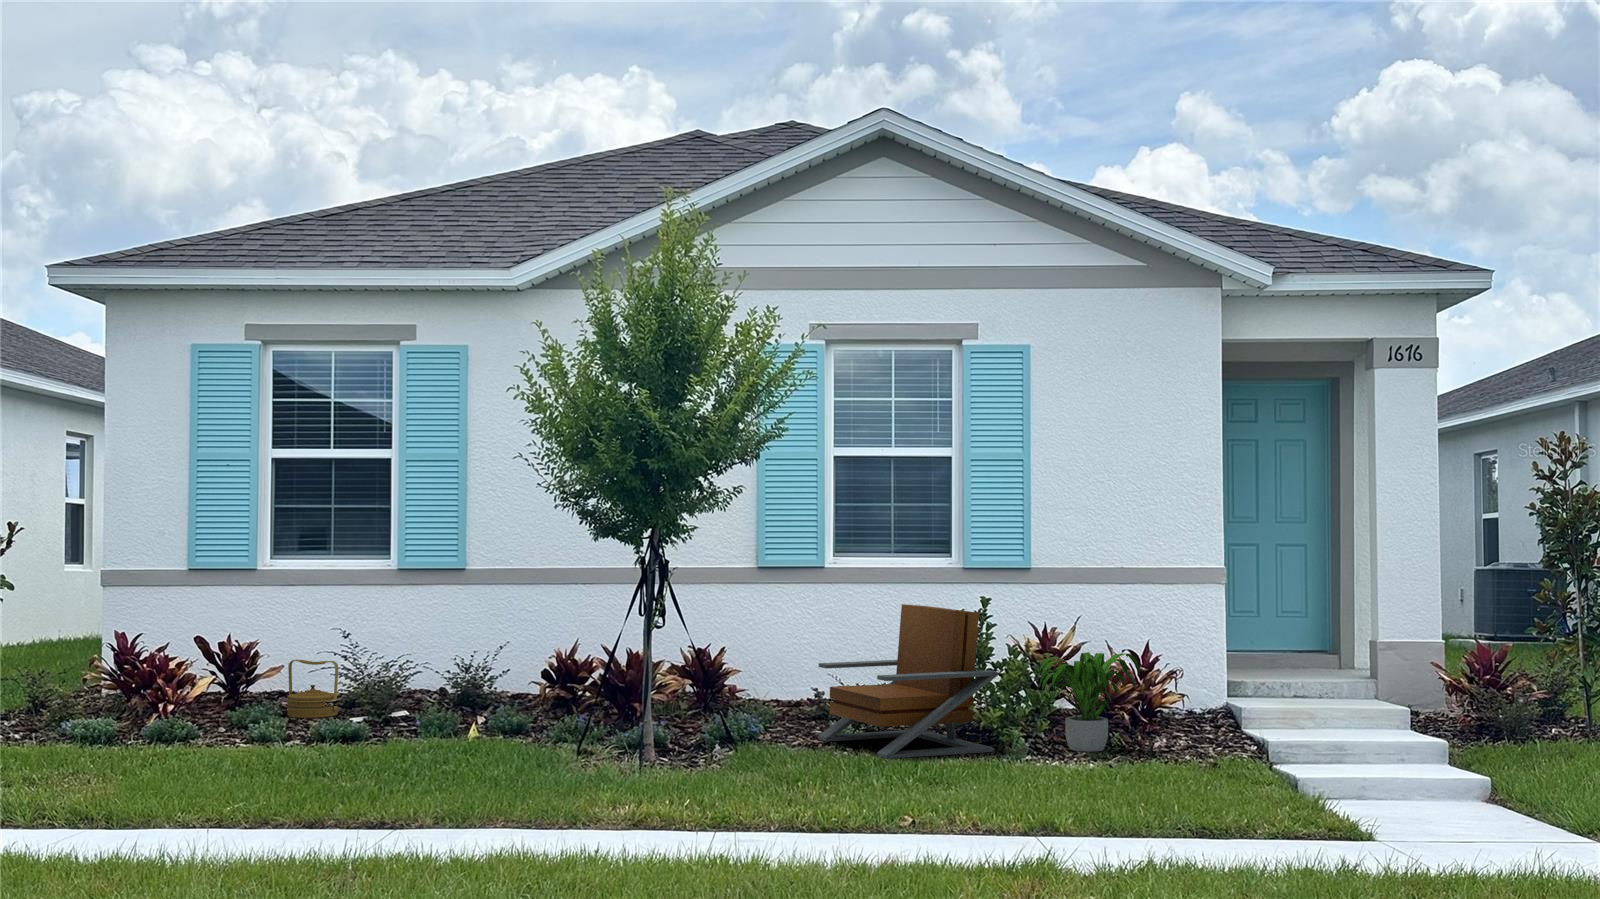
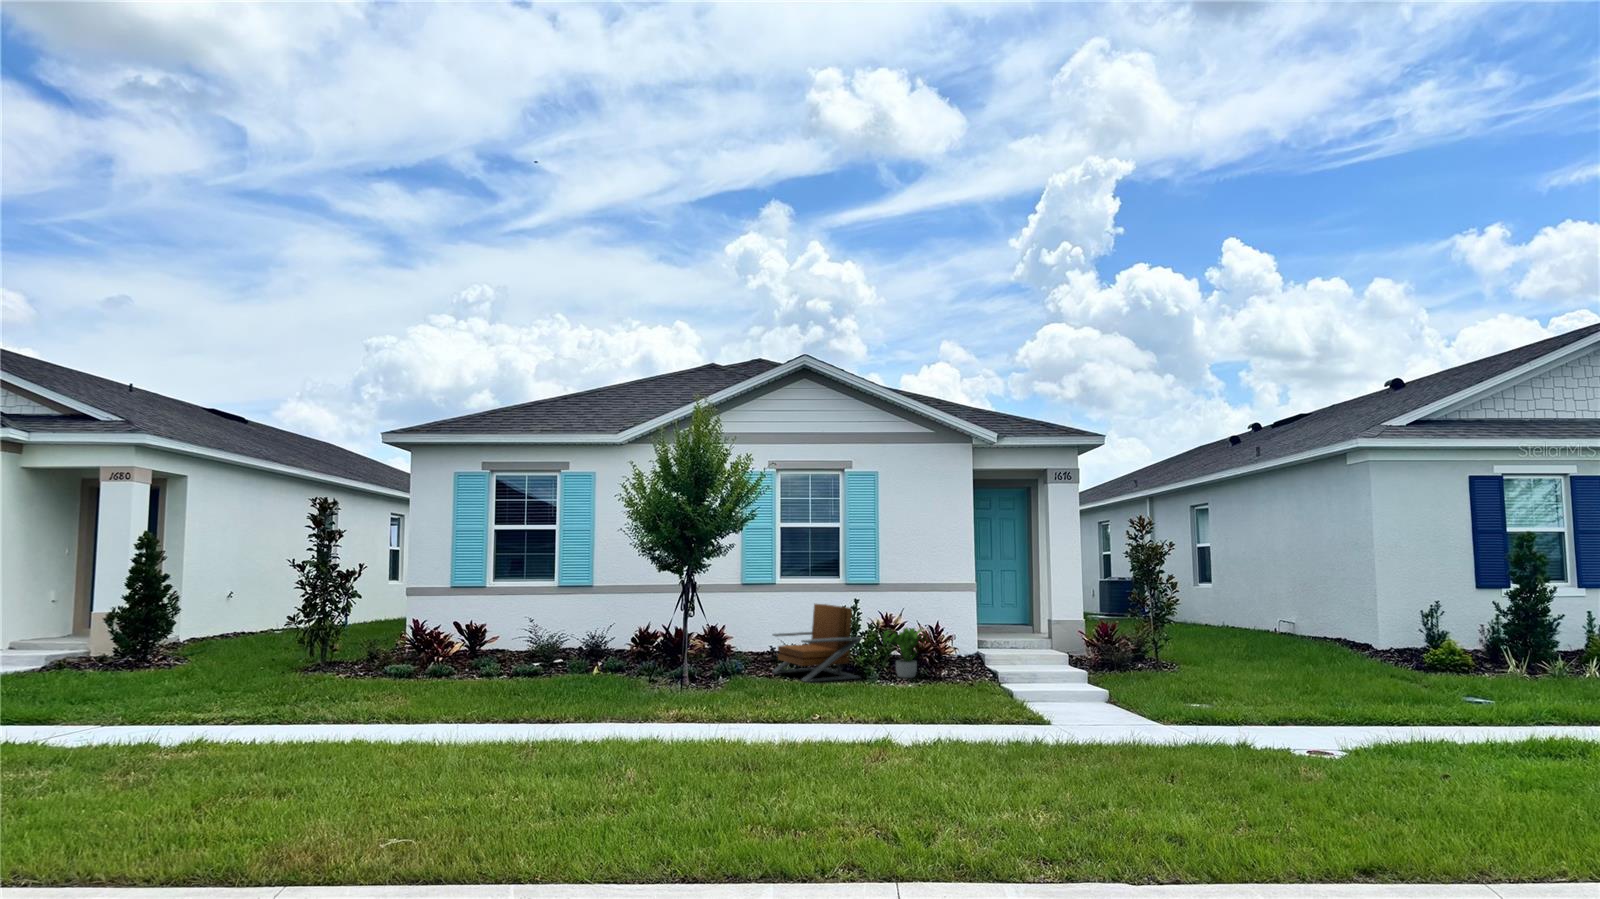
woven basket: present [286,659,338,718] -> none [500,633,527,663]

